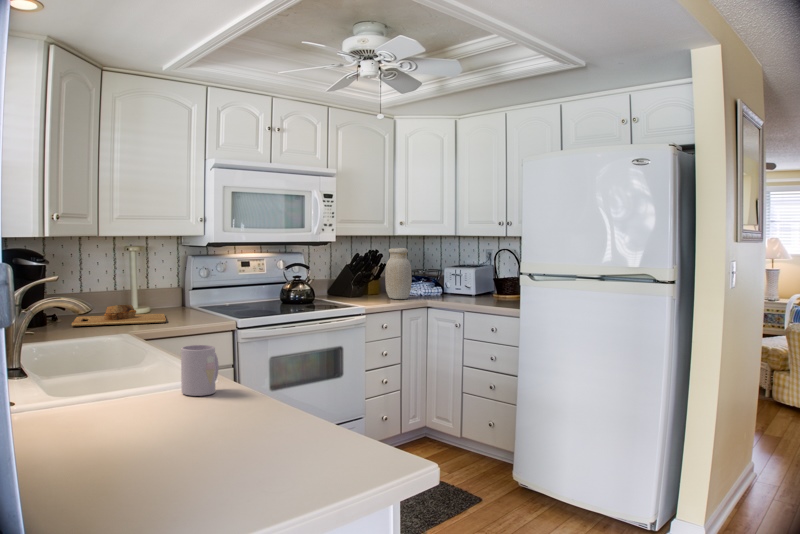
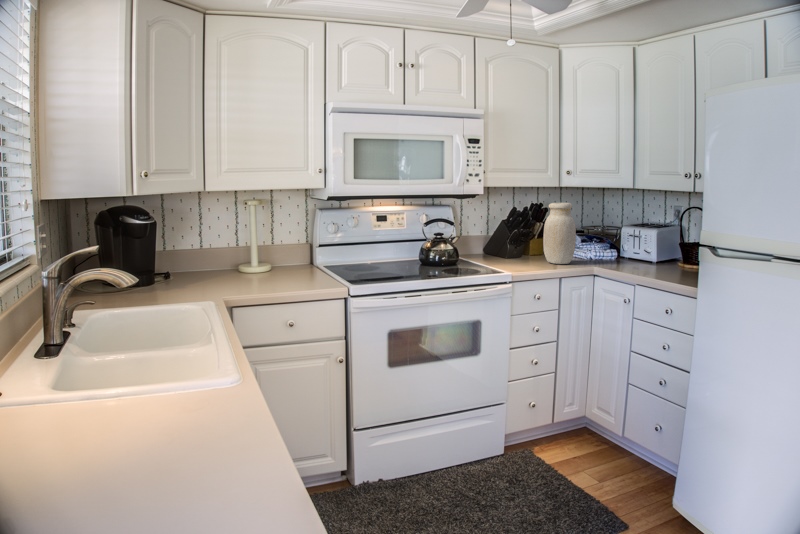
cutting board: present [72,305,166,326] -> none [169,264,280,288]
mug: present [181,345,219,396] -> none [70,368,148,463]

